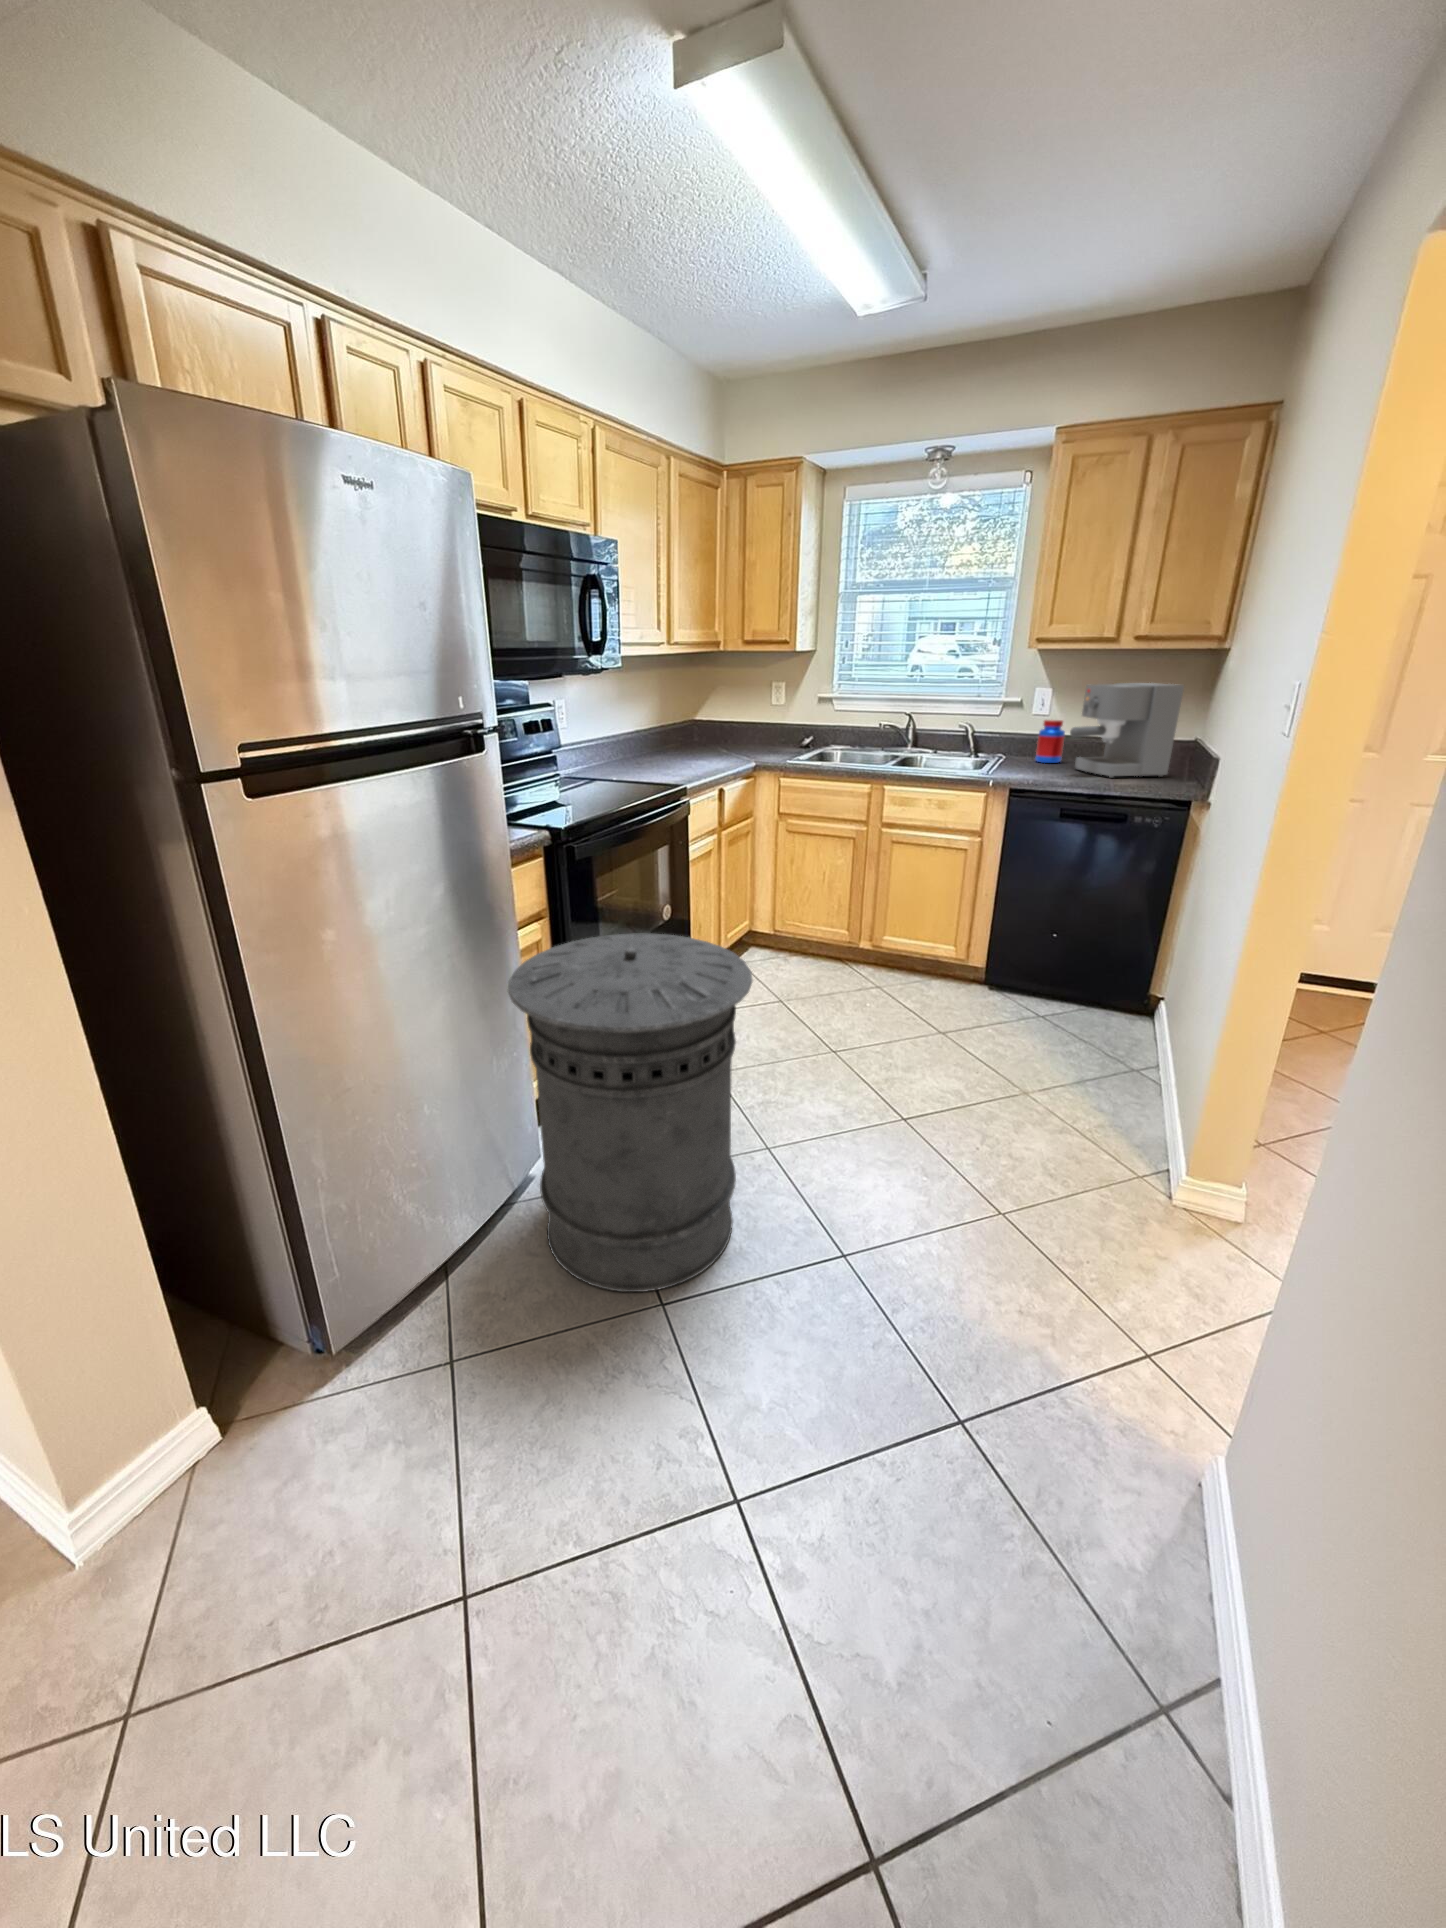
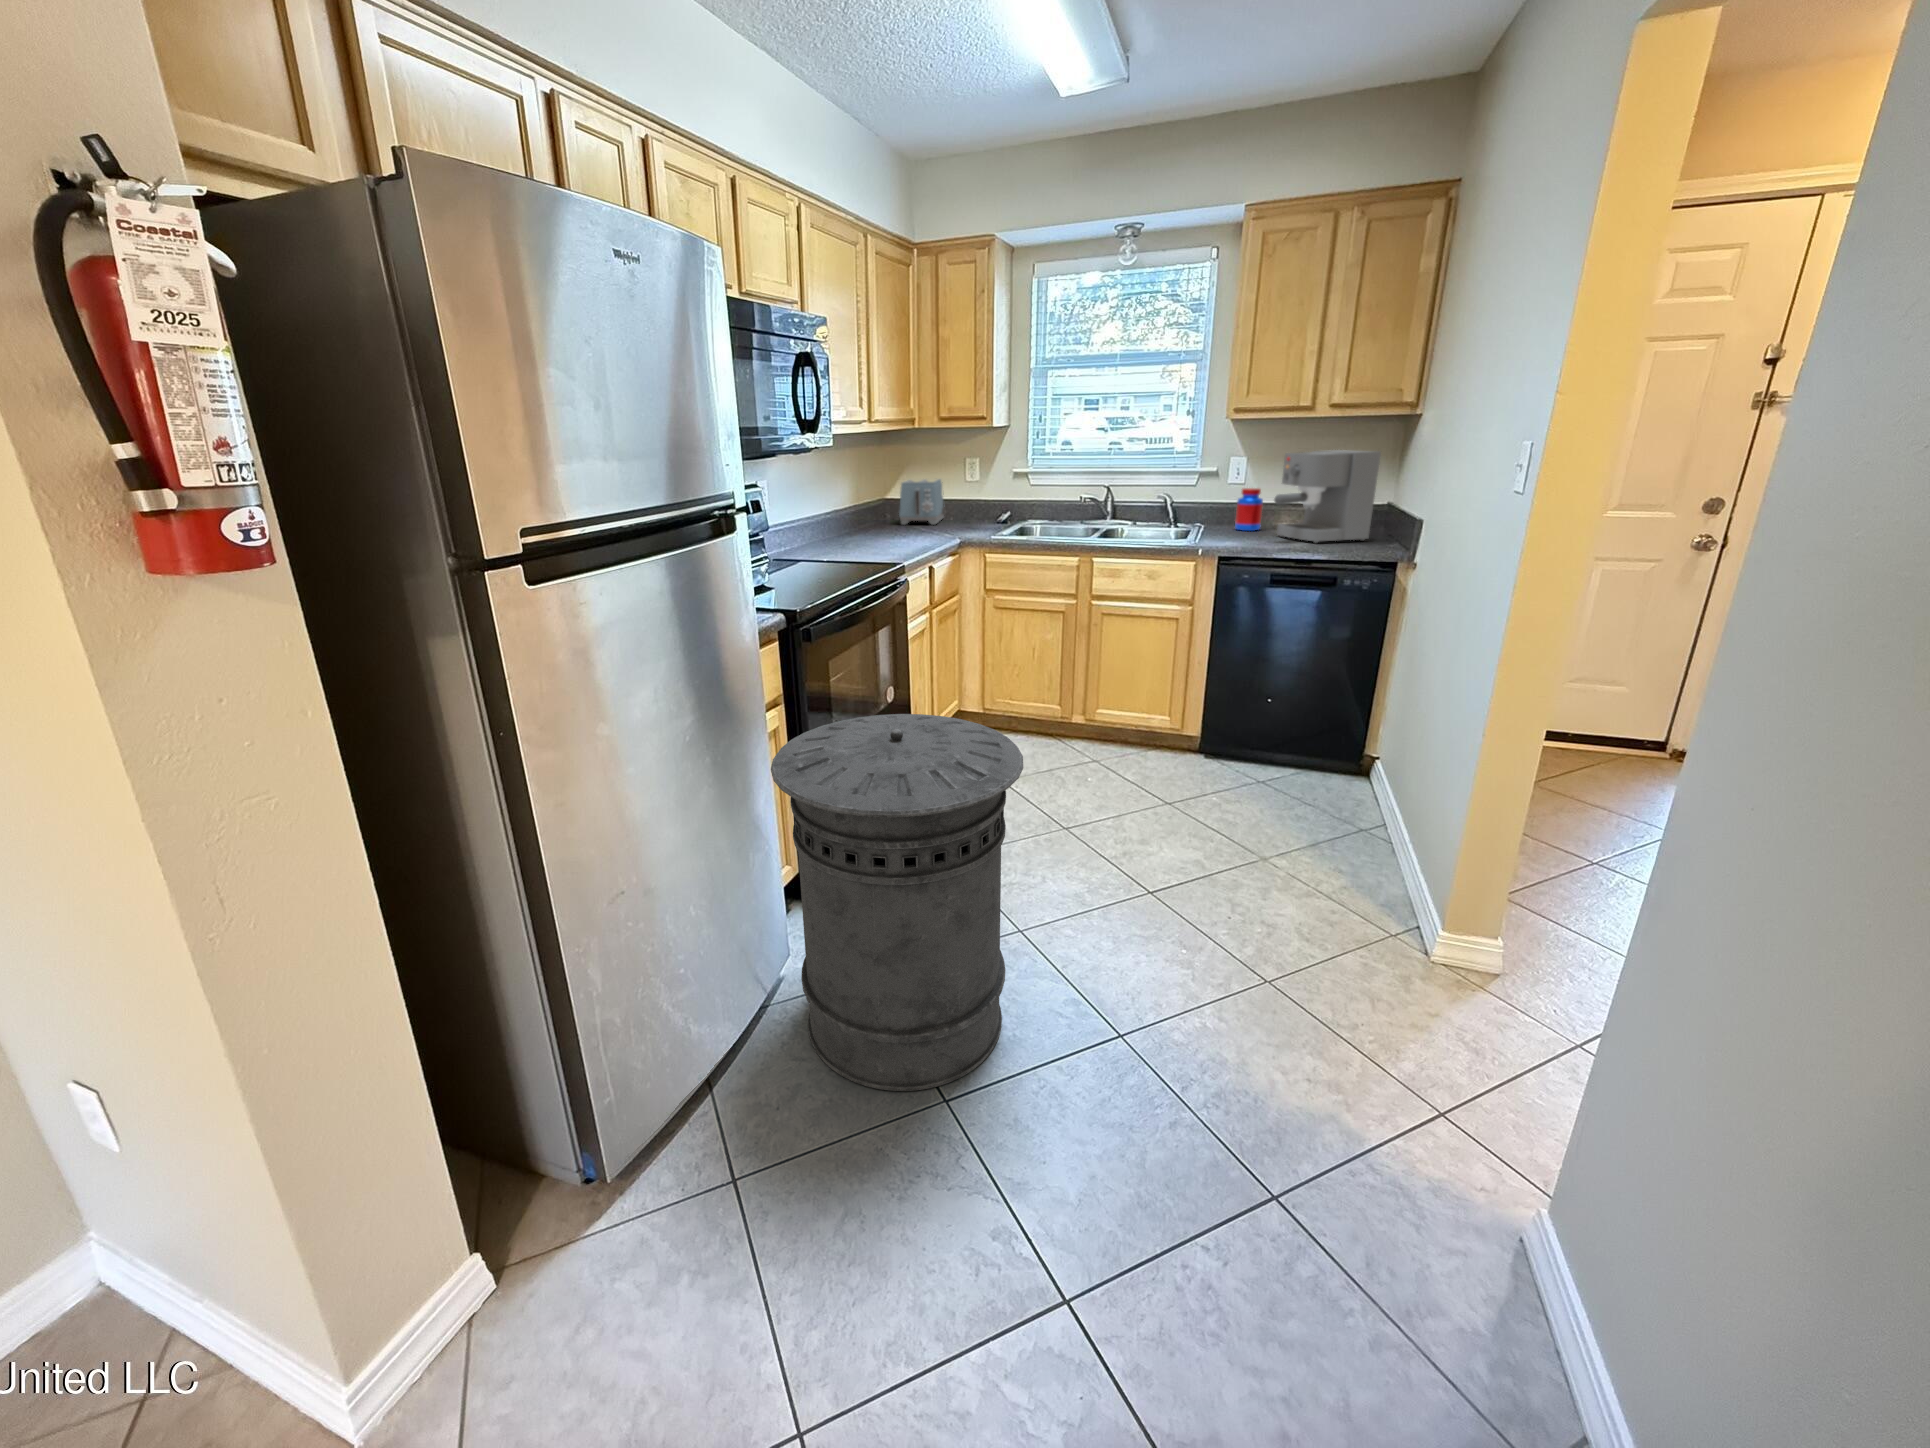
toaster: none [702,703,750,748] -> present [899,479,945,525]

